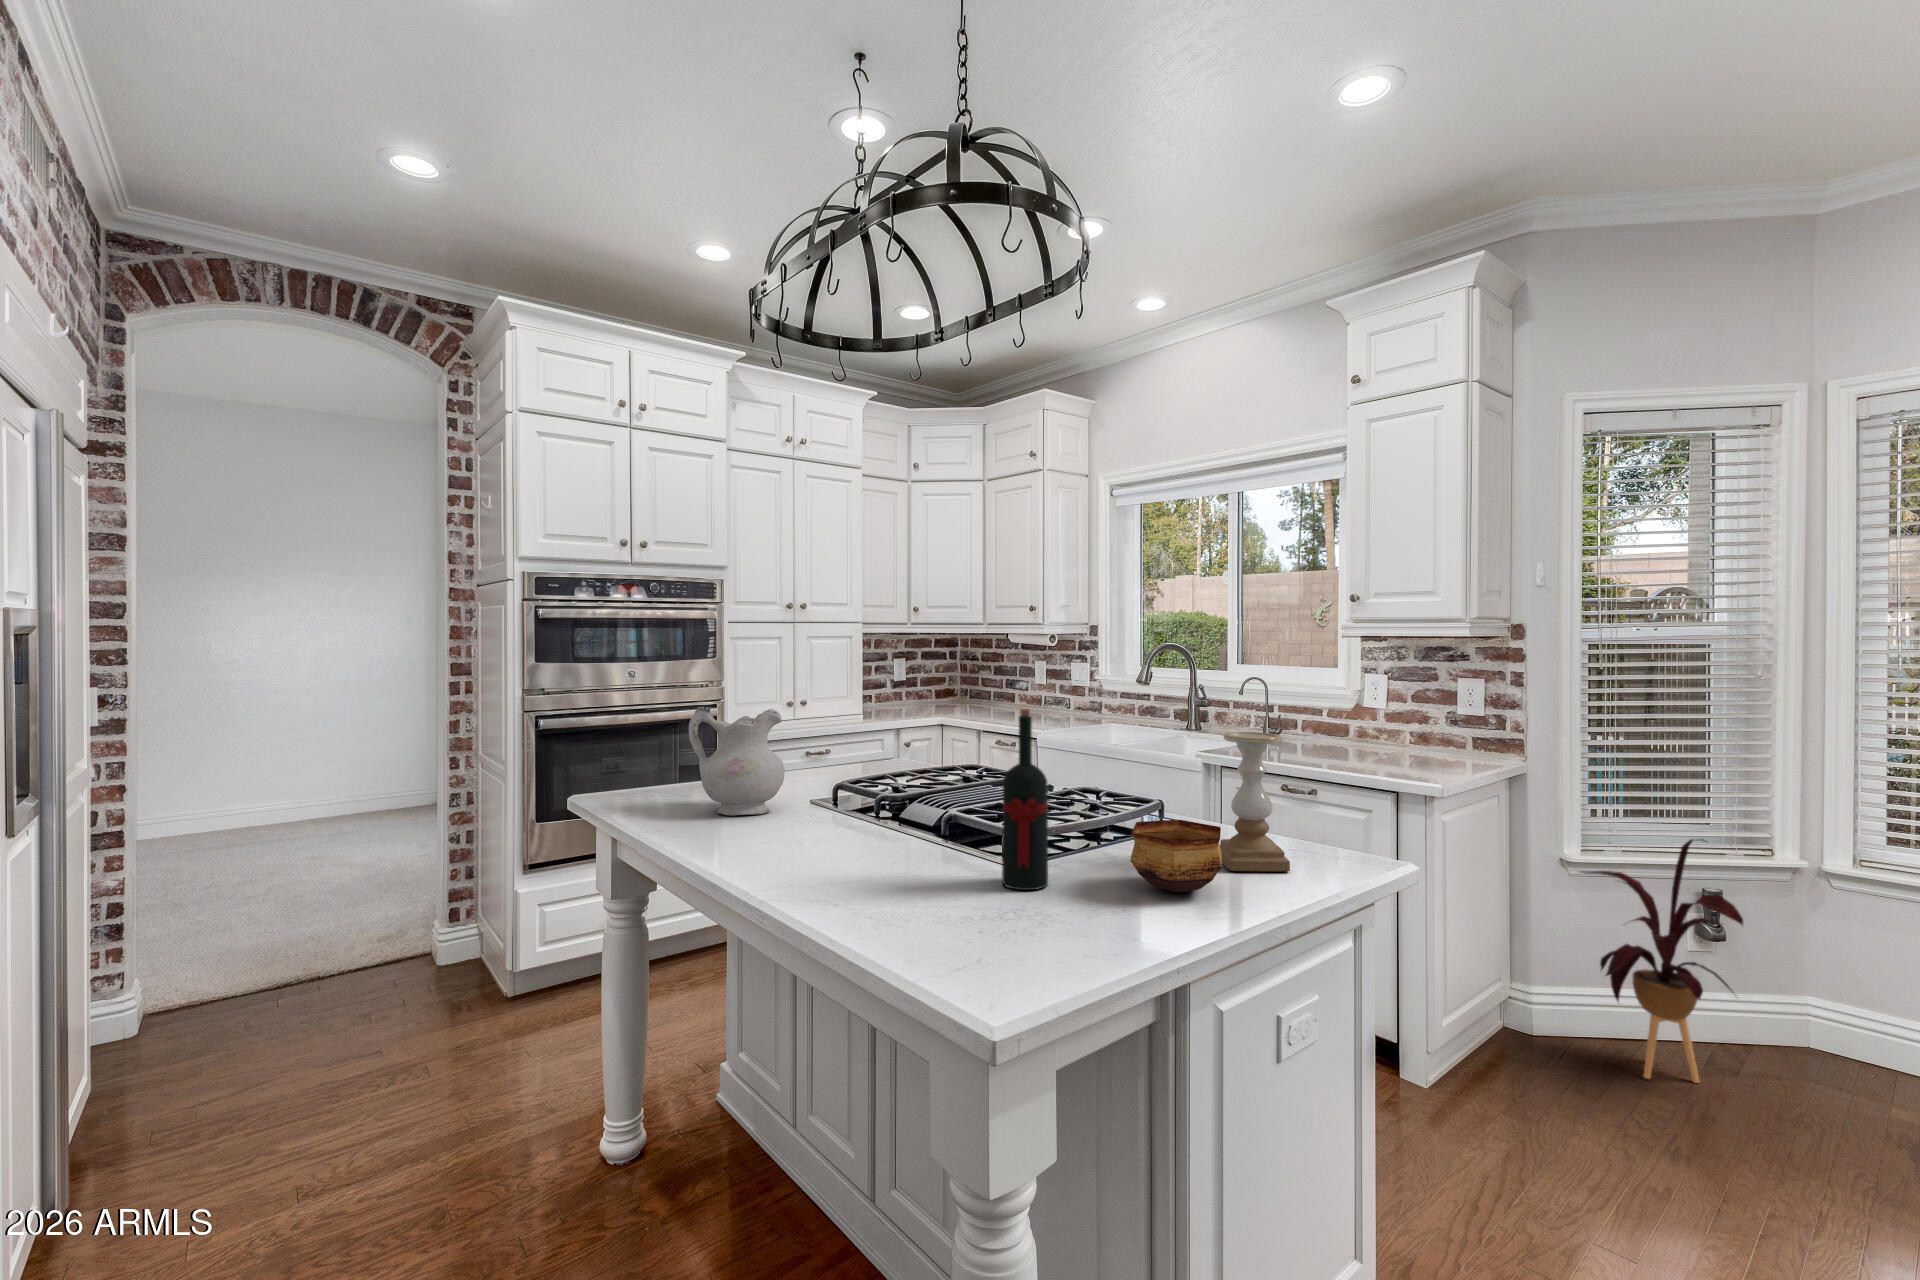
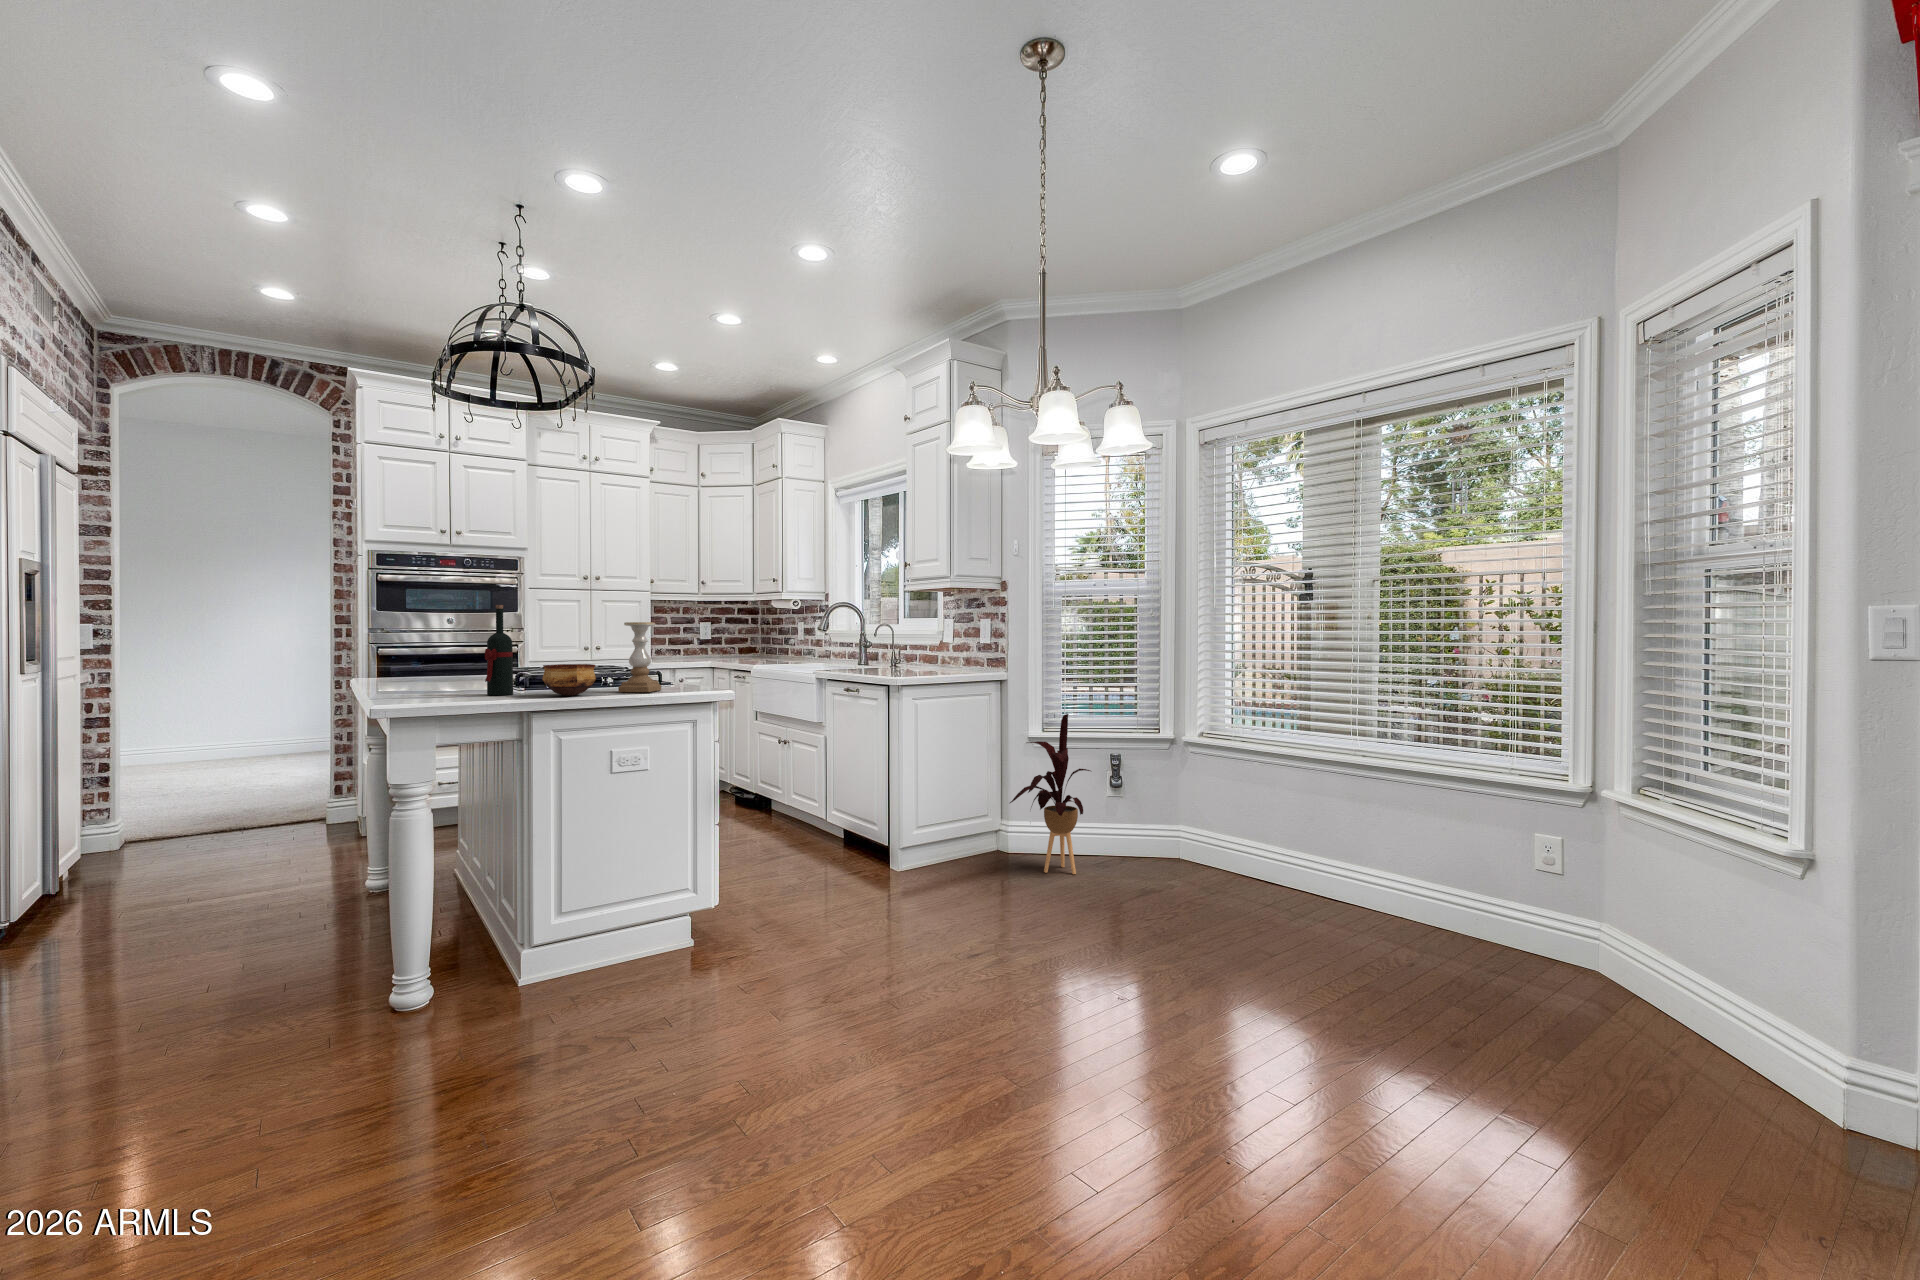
ceramic pitcher: present [689,707,785,816] -> none [398,620,457,682]

